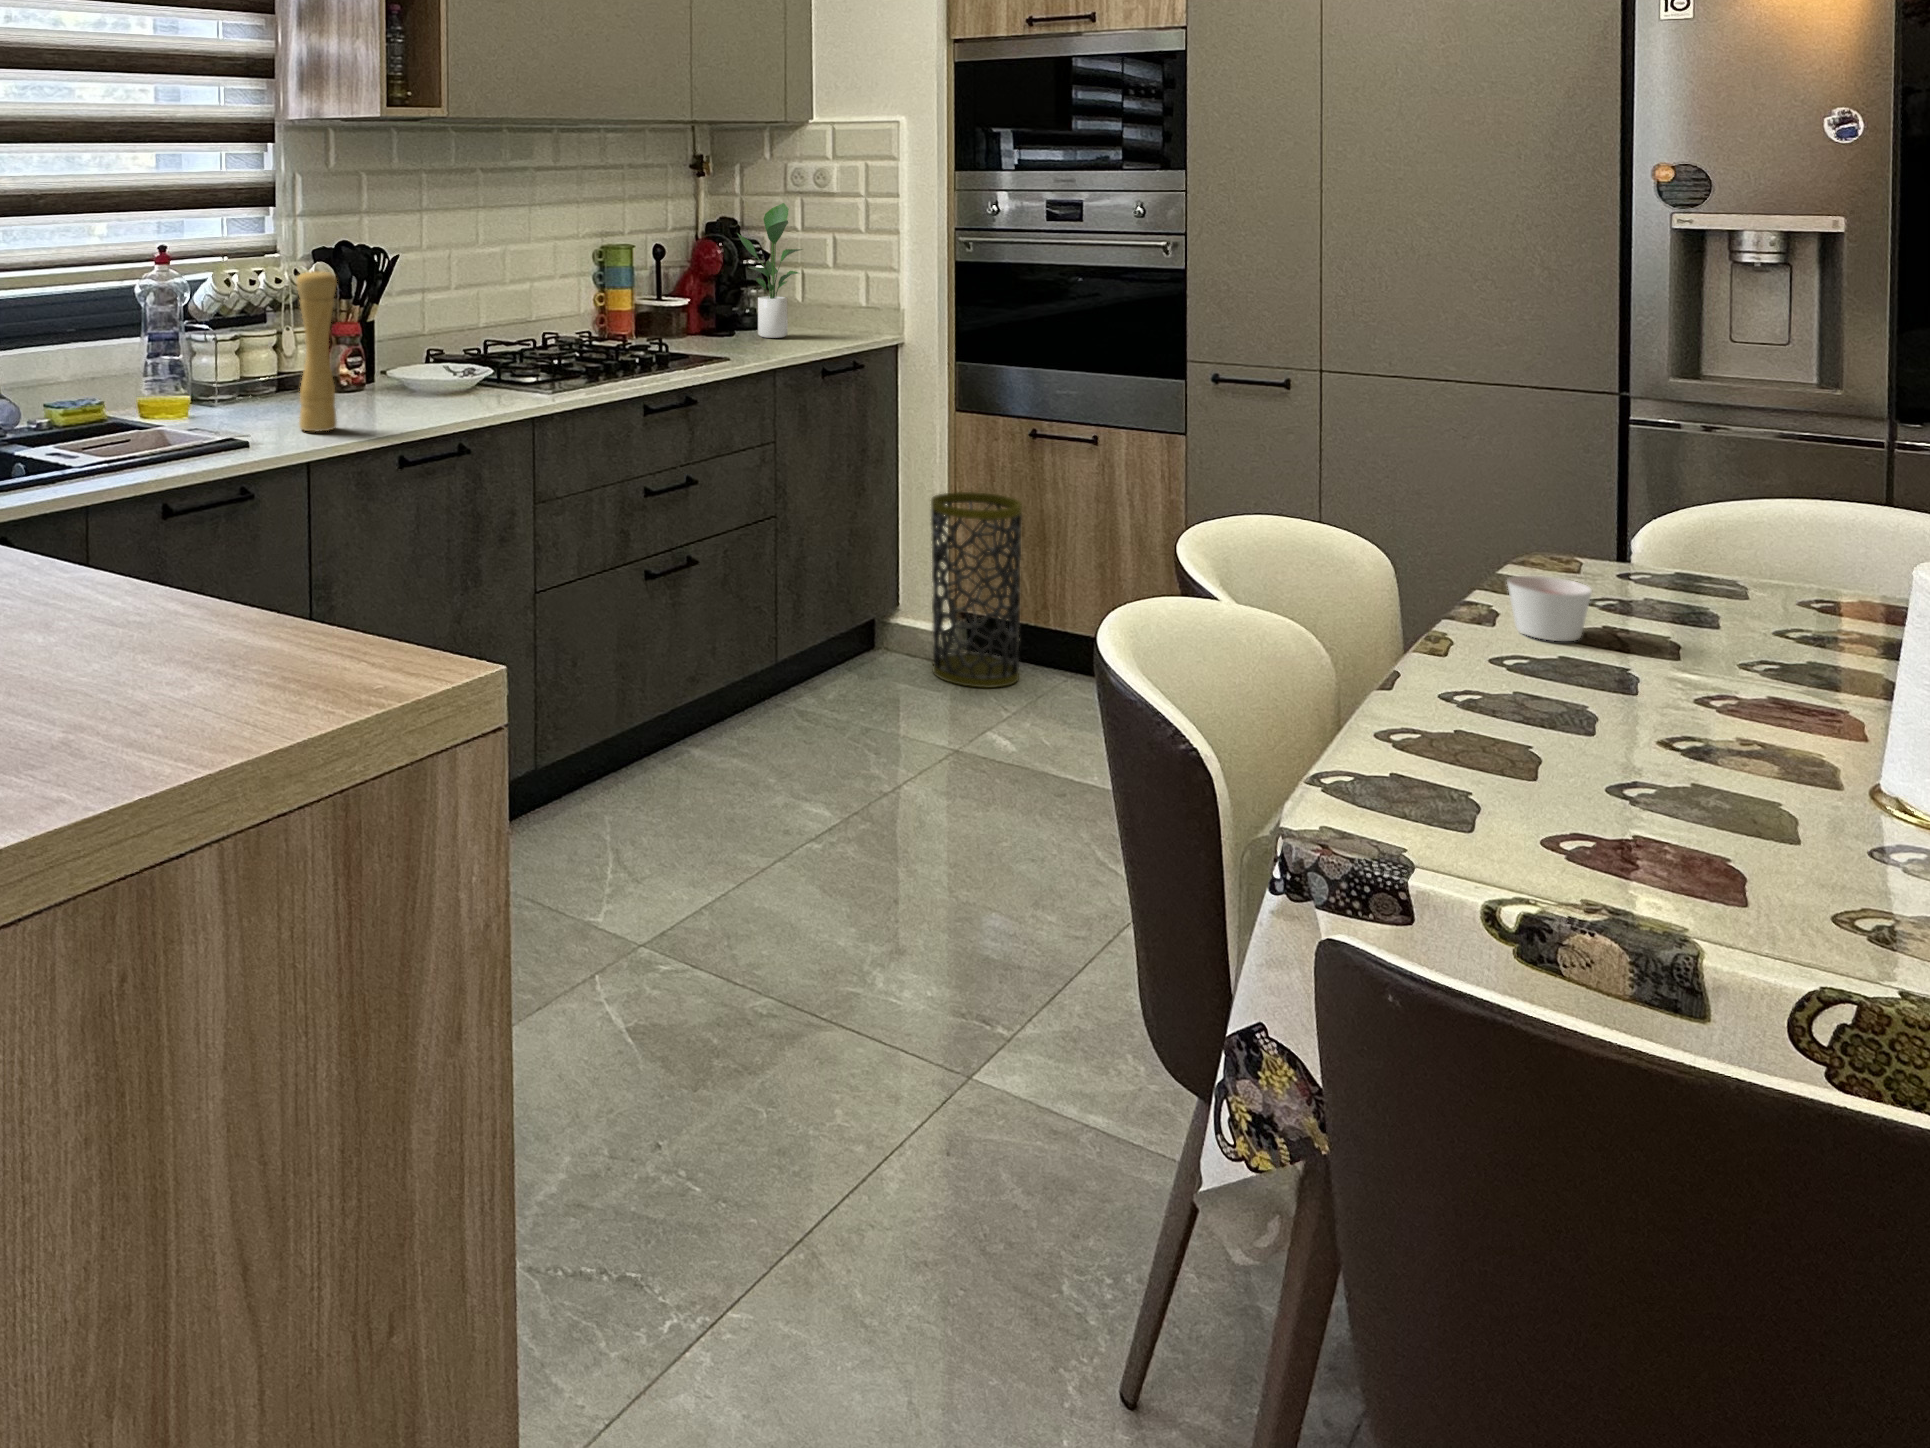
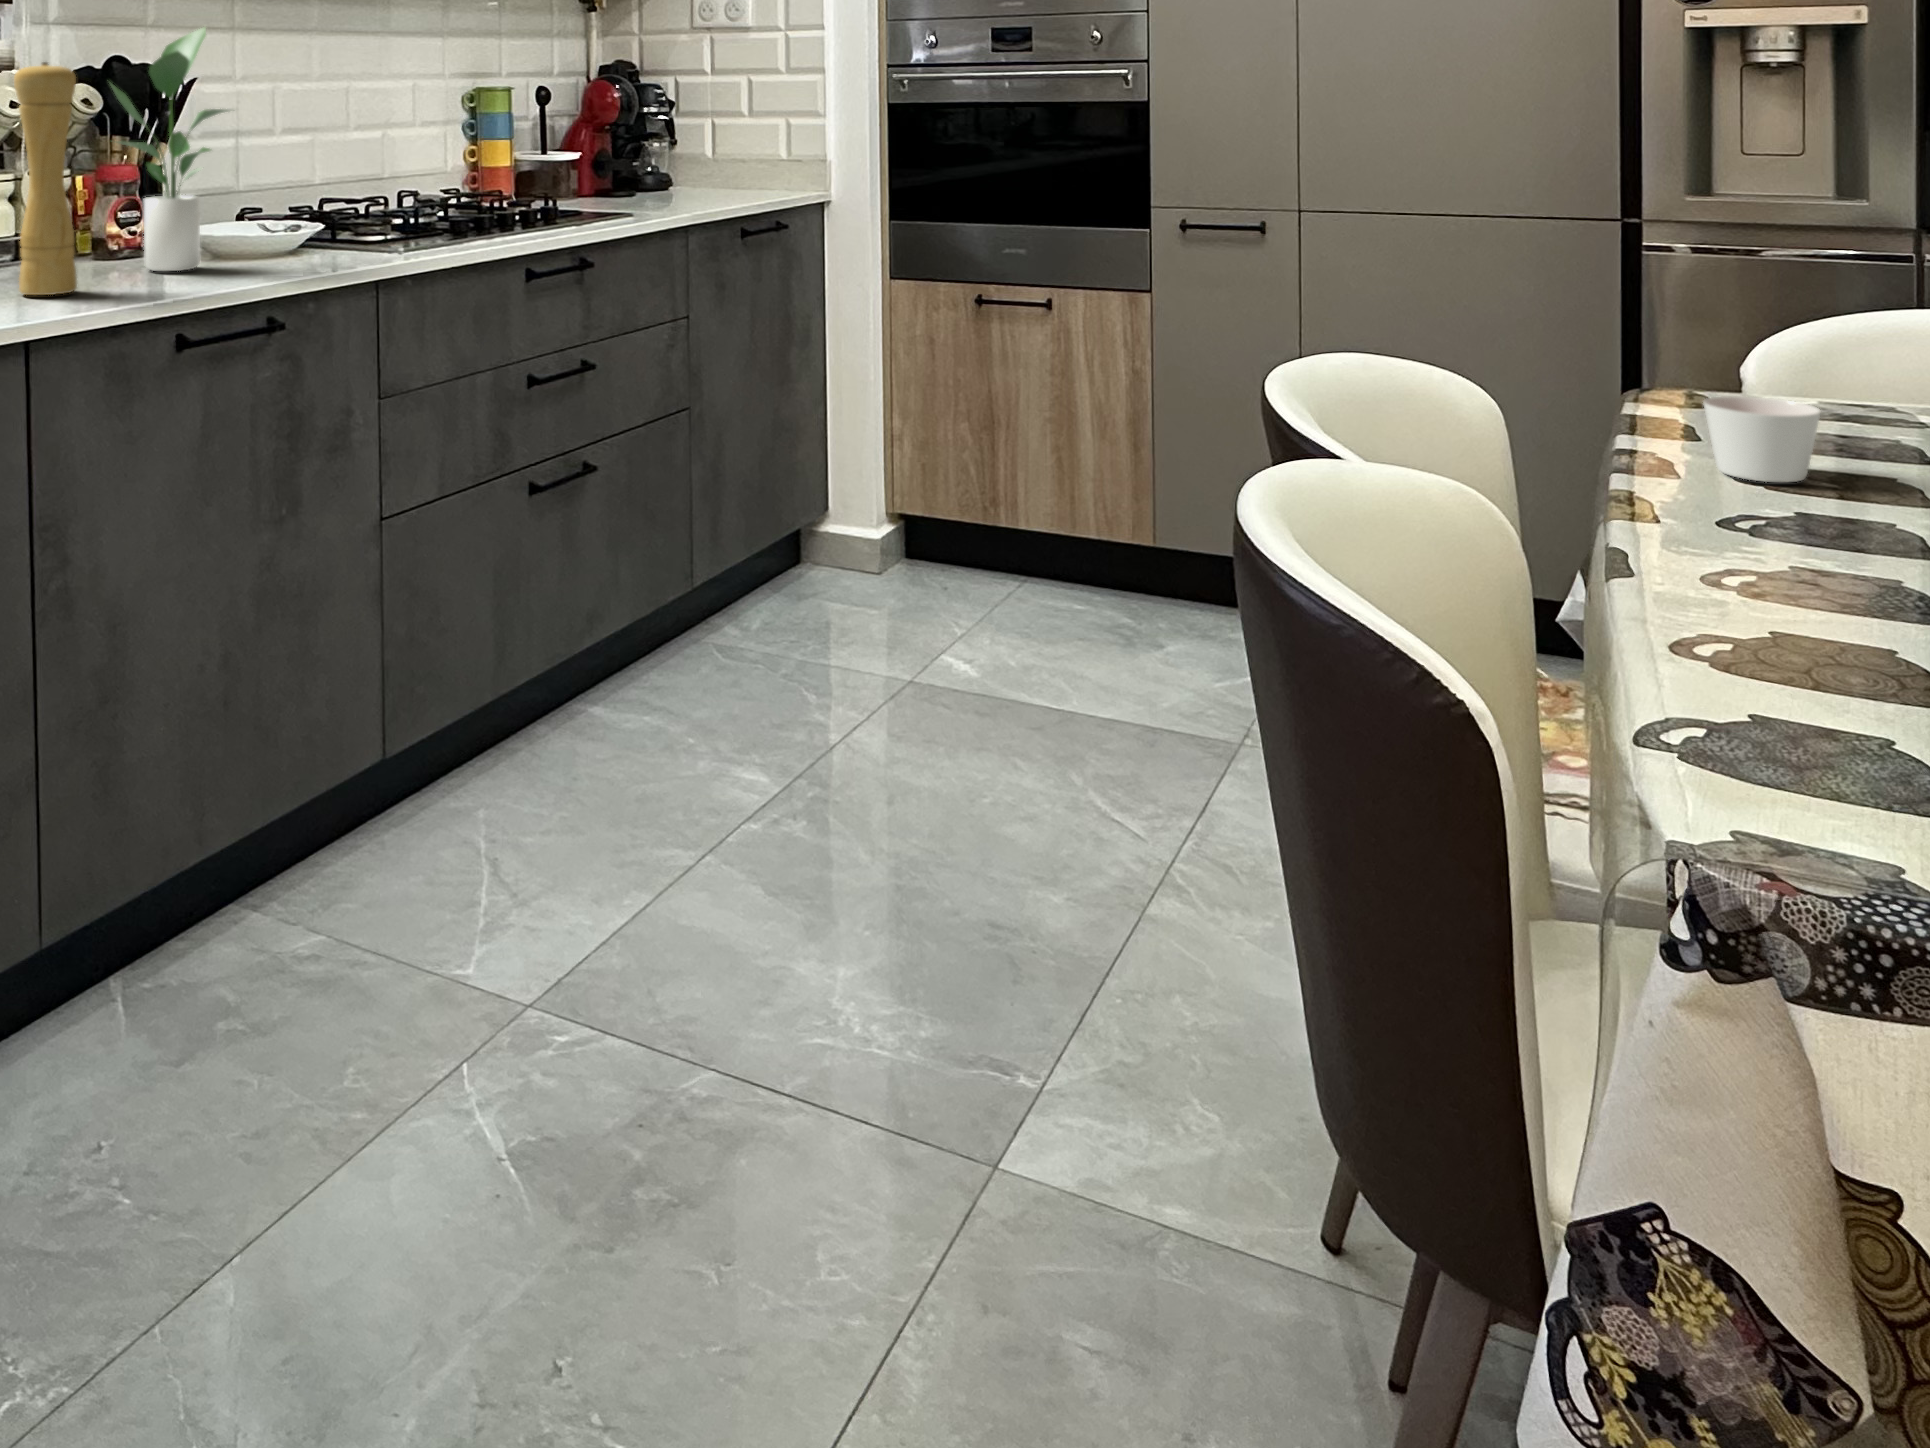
potted plant: present [737,203,802,338] -> present [110,28,229,271]
trash can: present [931,492,1022,688] -> none [869,373,972,602]

